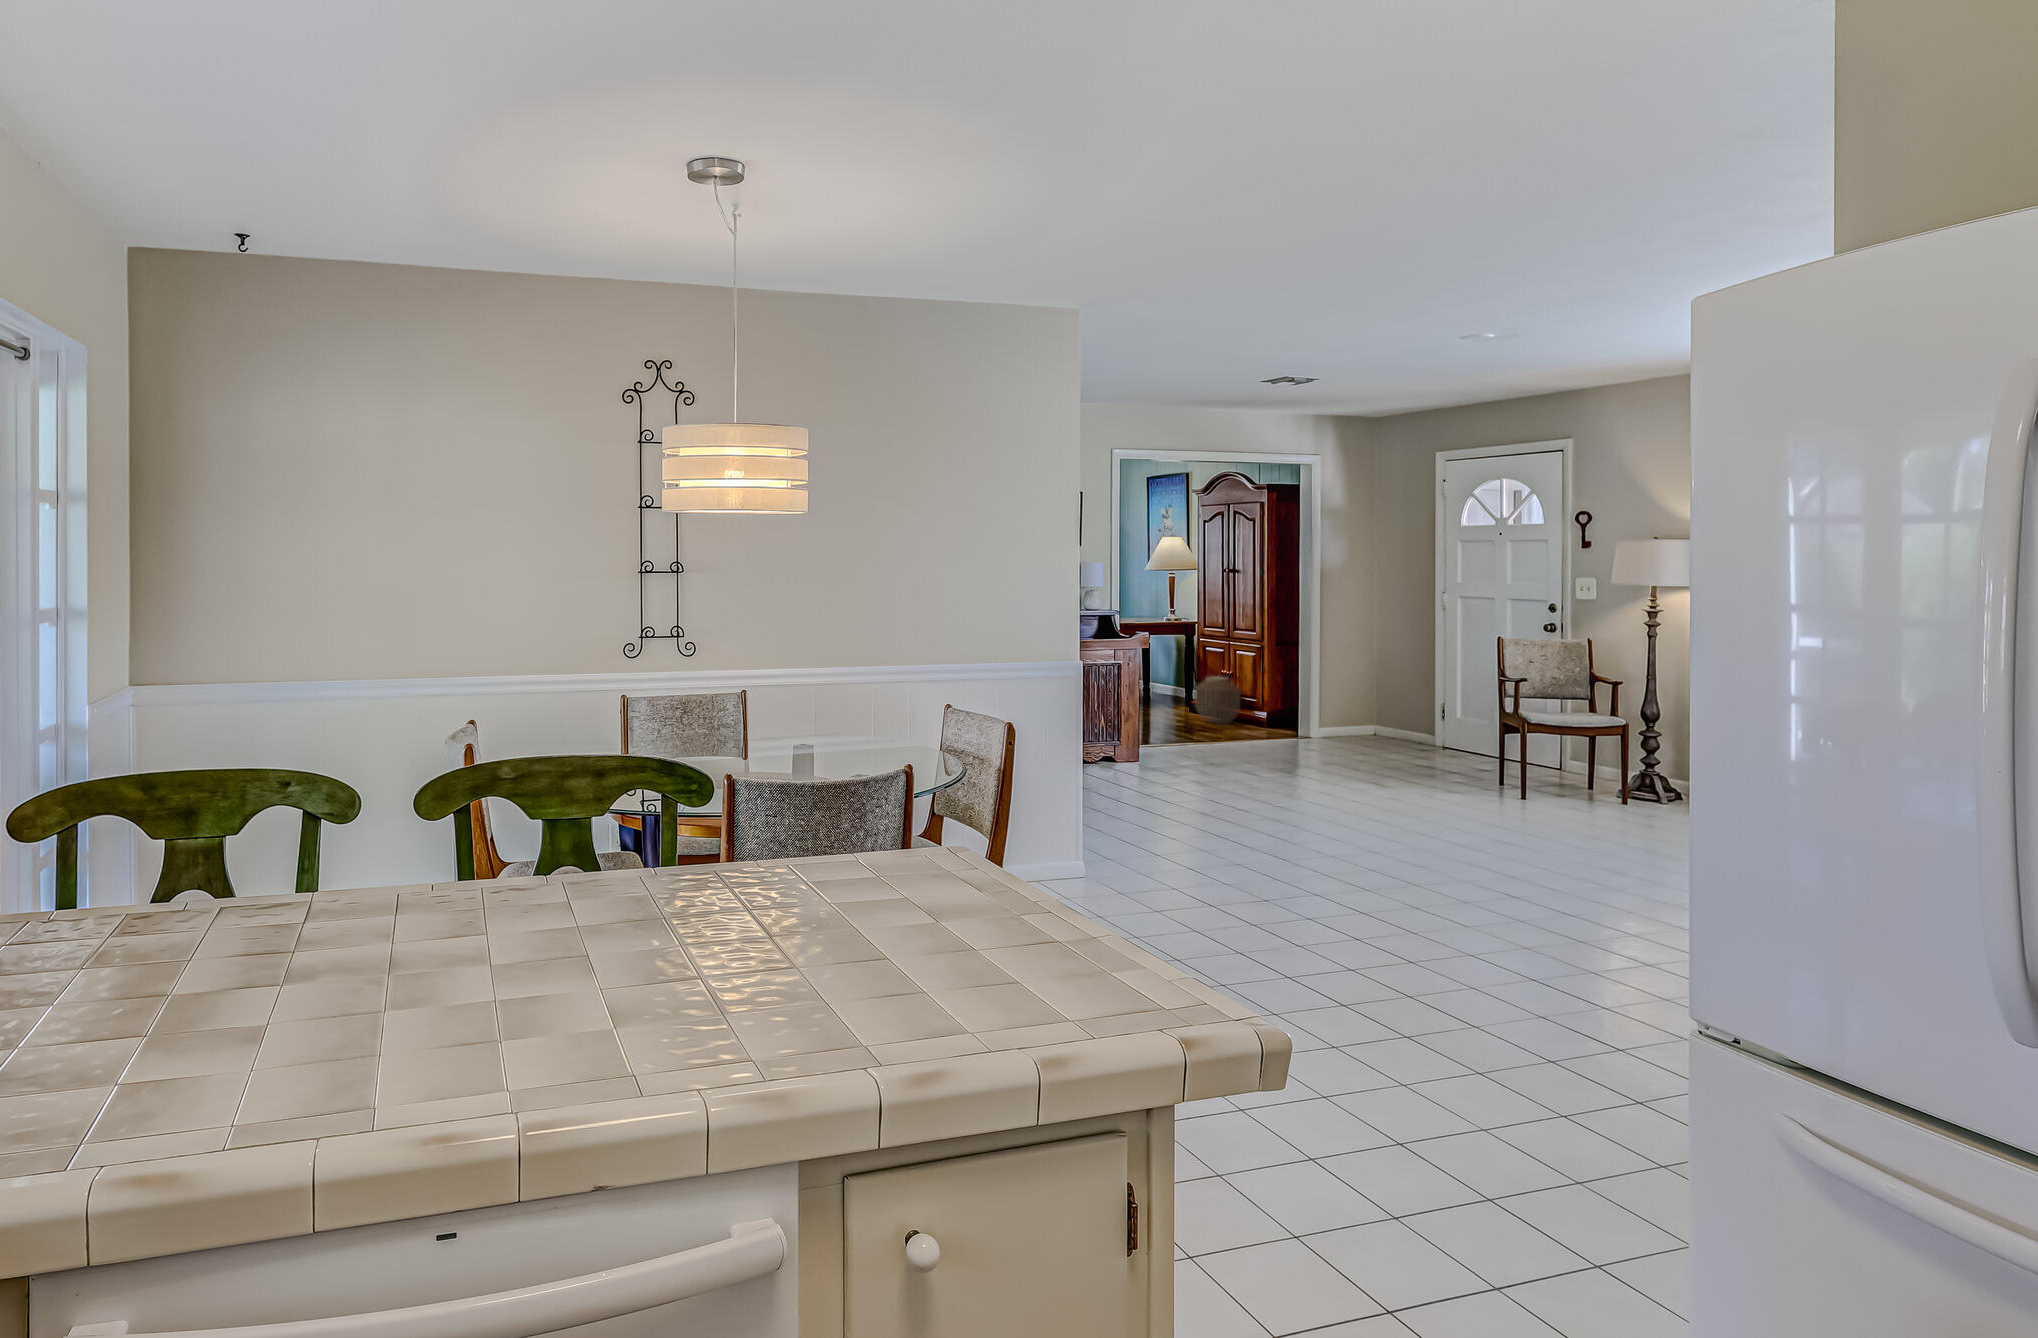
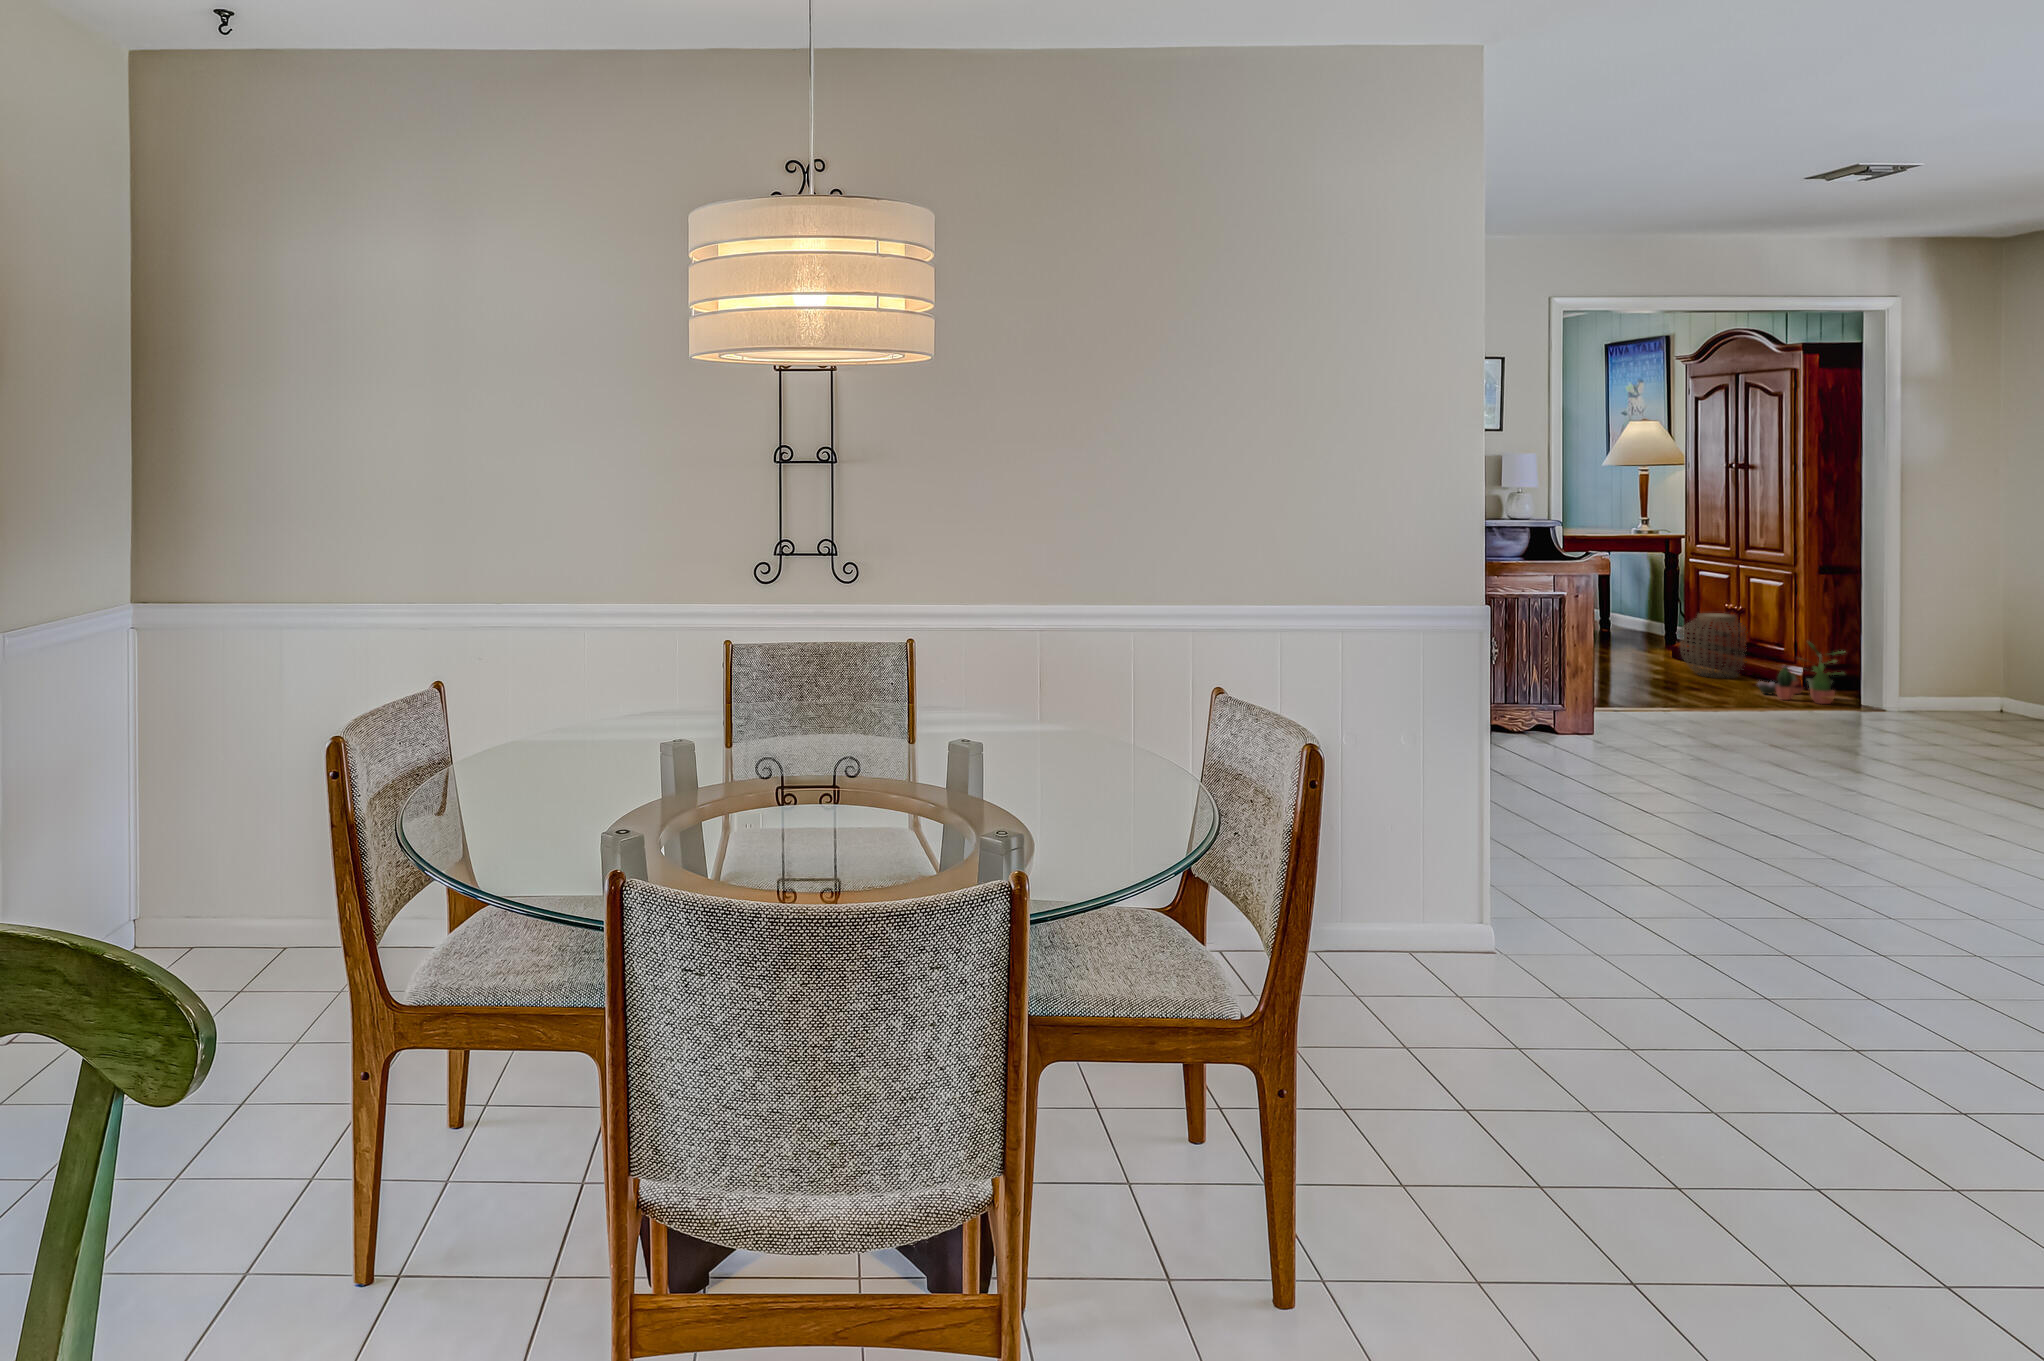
potted plant: none [1241,695,1293,739] -> present [1758,642,1845,704]

